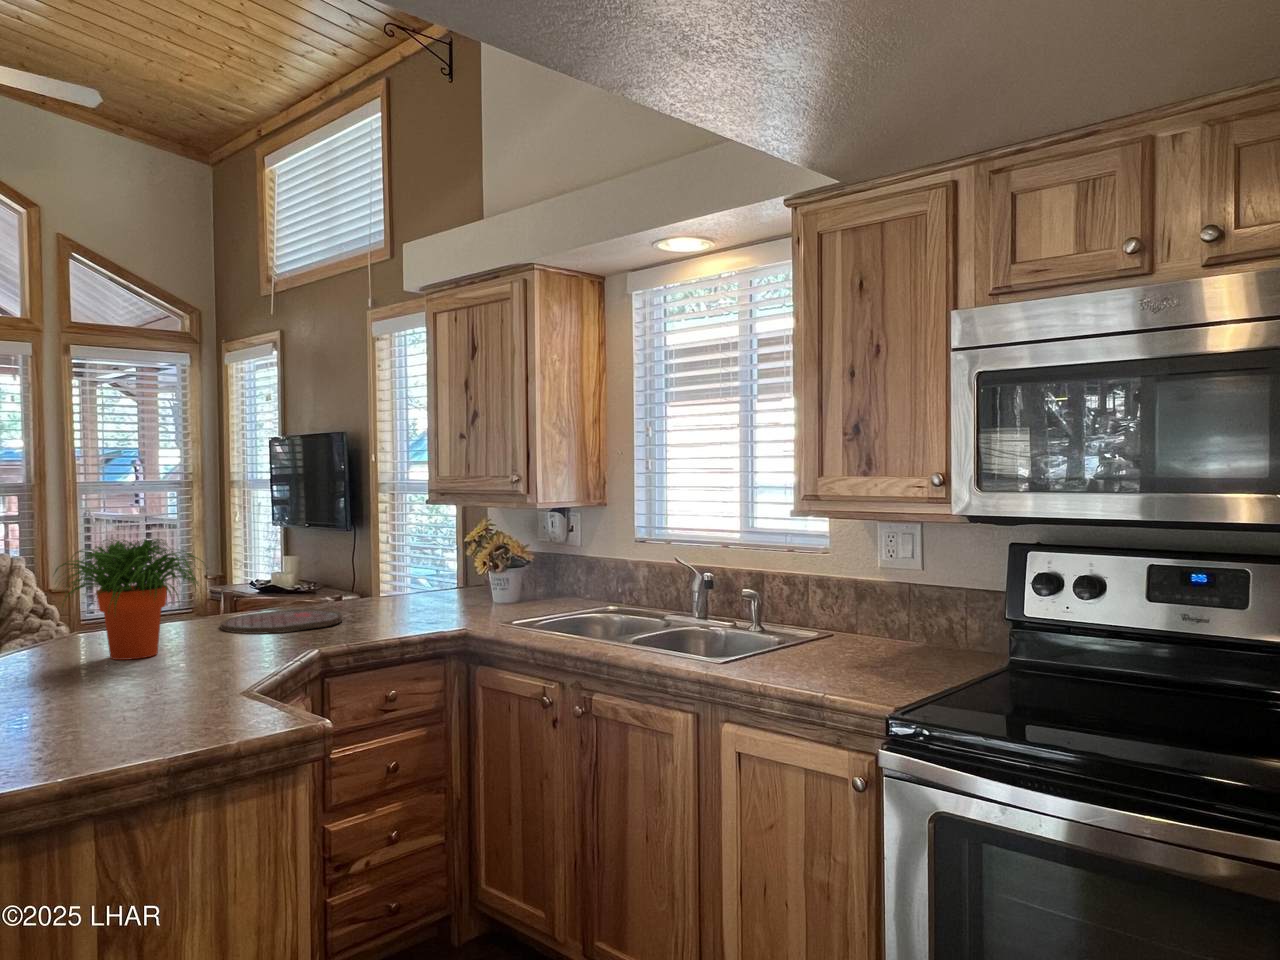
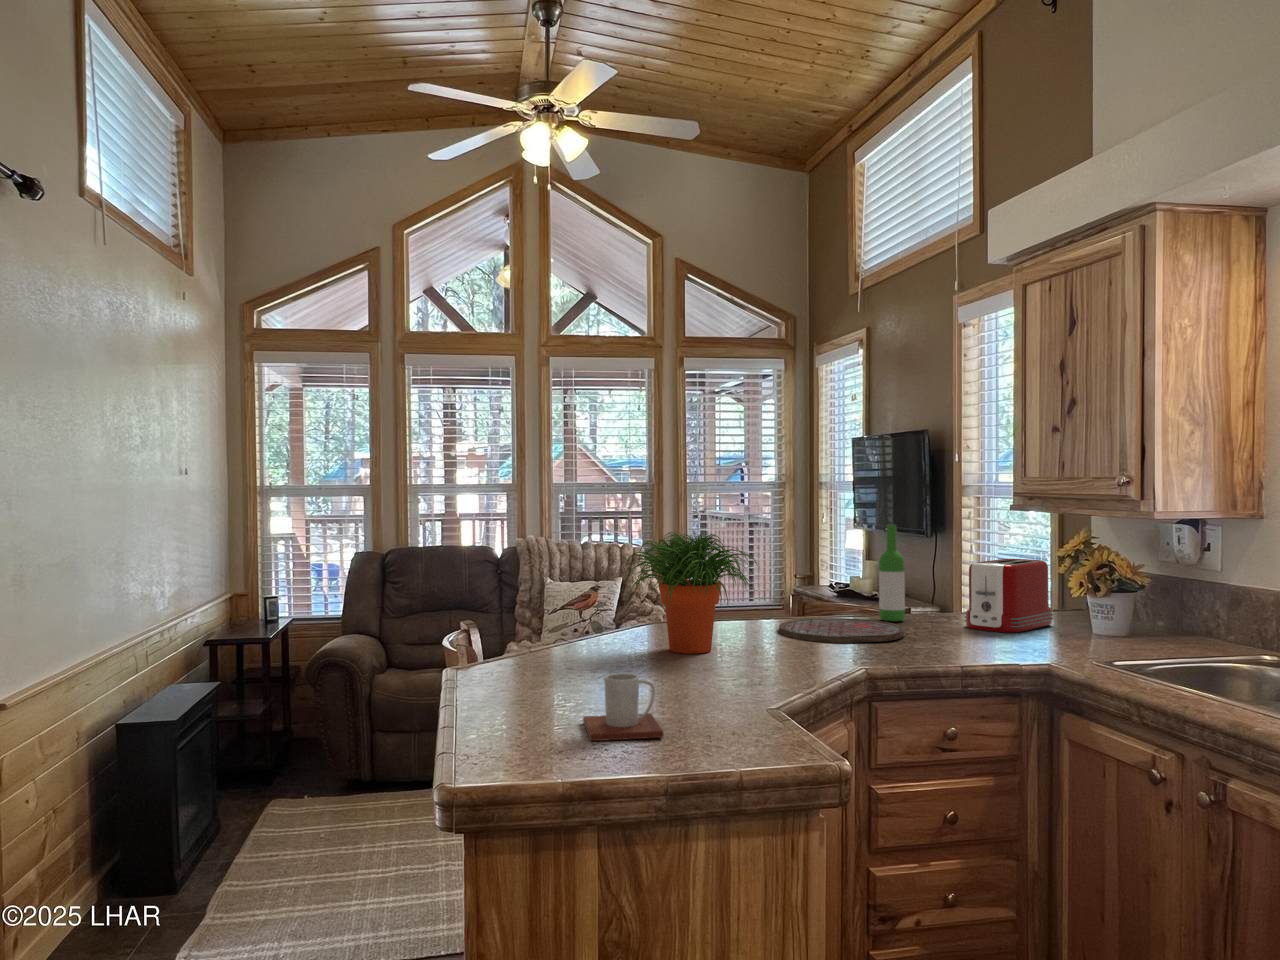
wine bottle: none [314,521,338,609] -> present [879,525,905,621]
toaster: none [391,546,462,609] -> present [964,559,1053,633]
mug: none [50,678,148,748] -> present [583,673,663,741]

